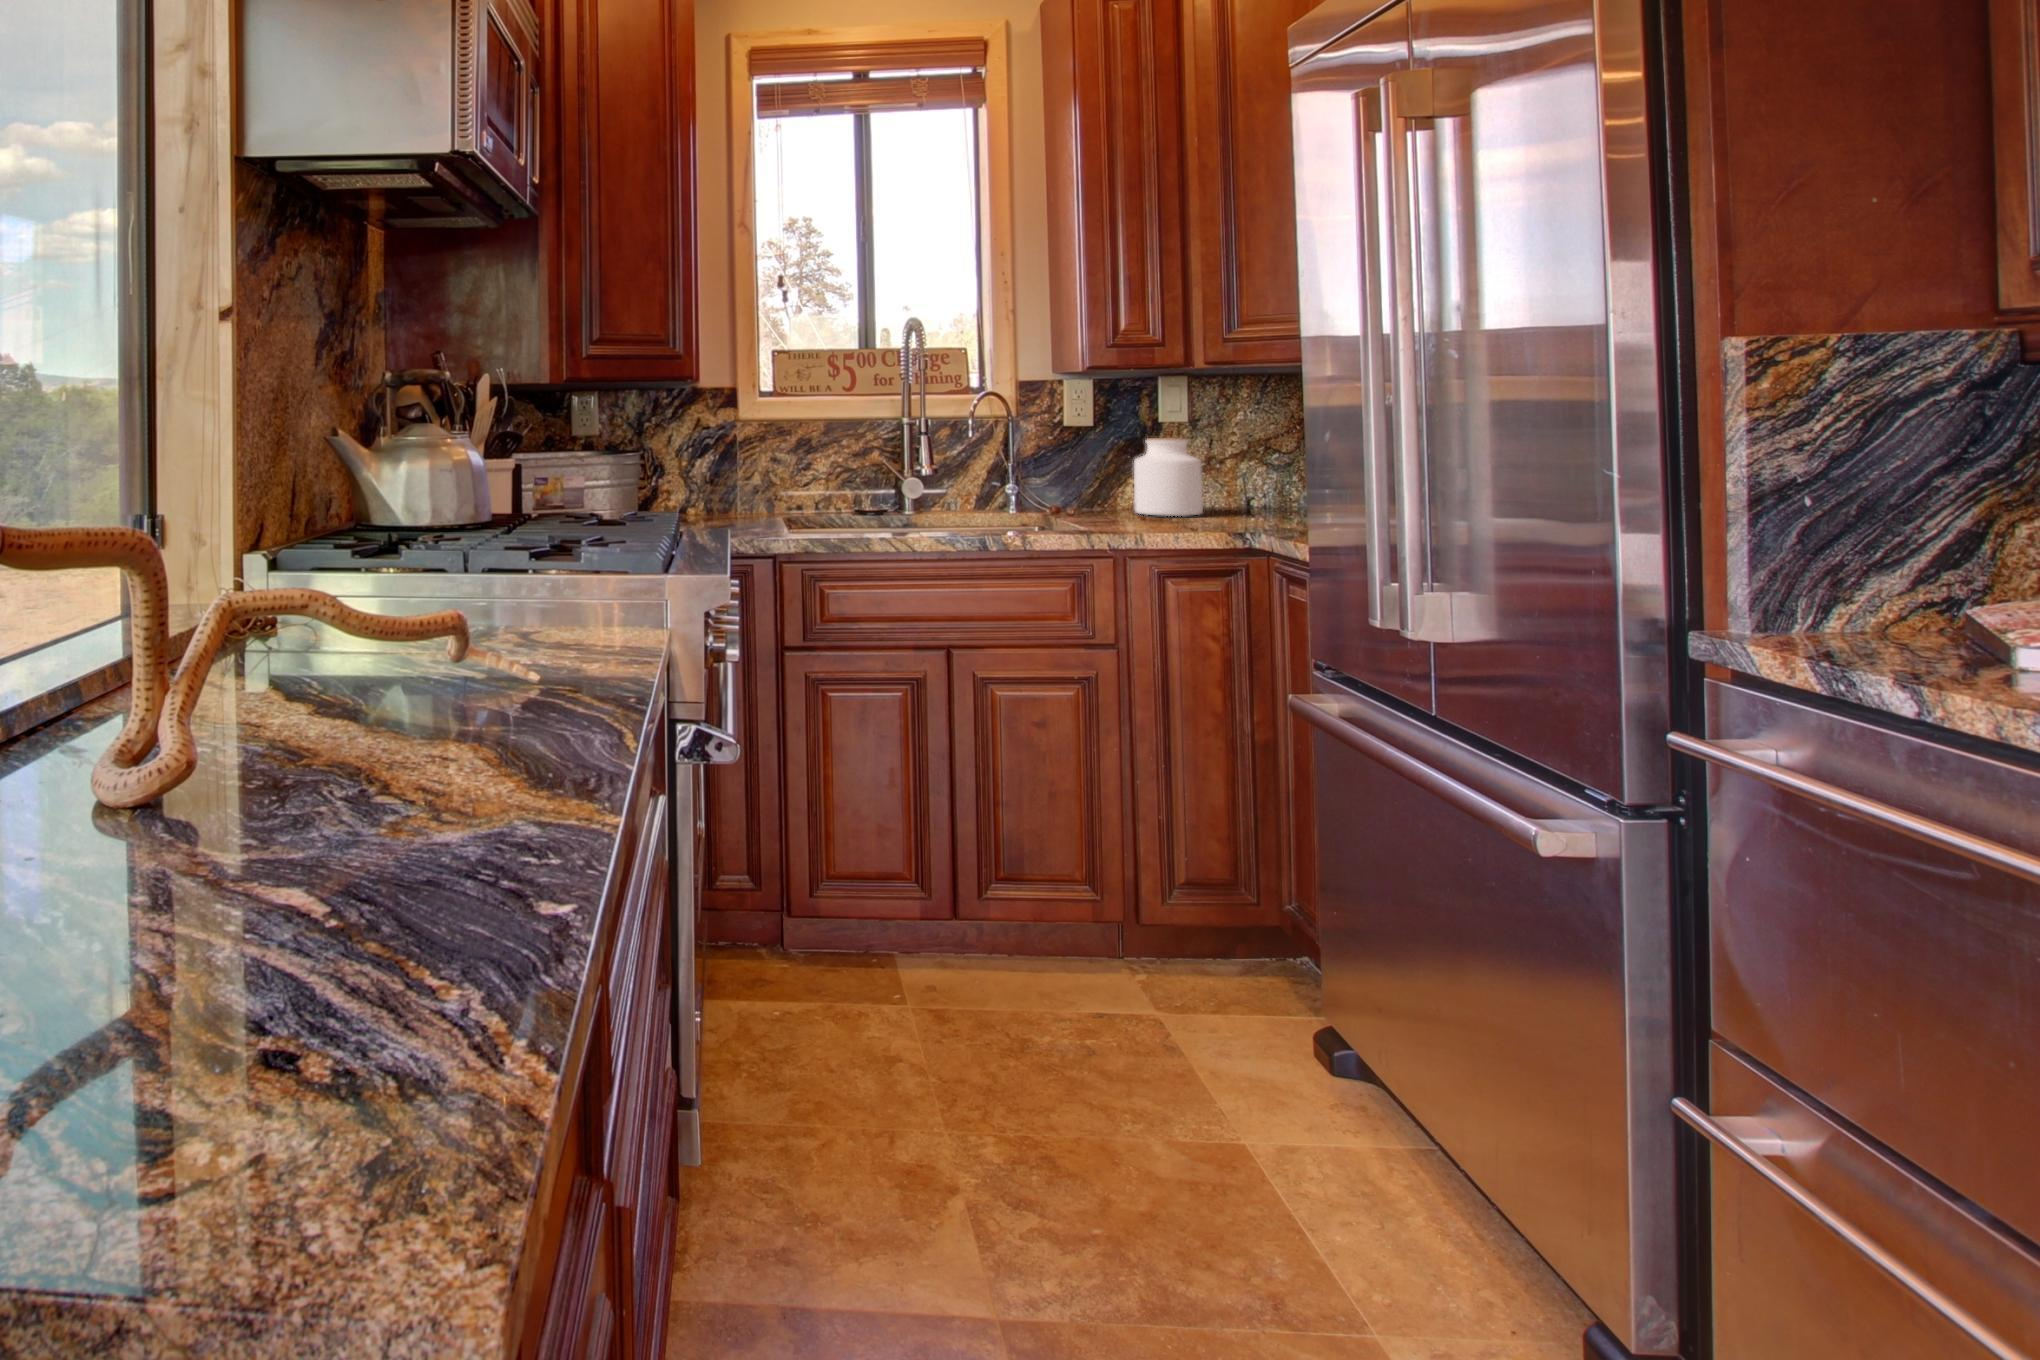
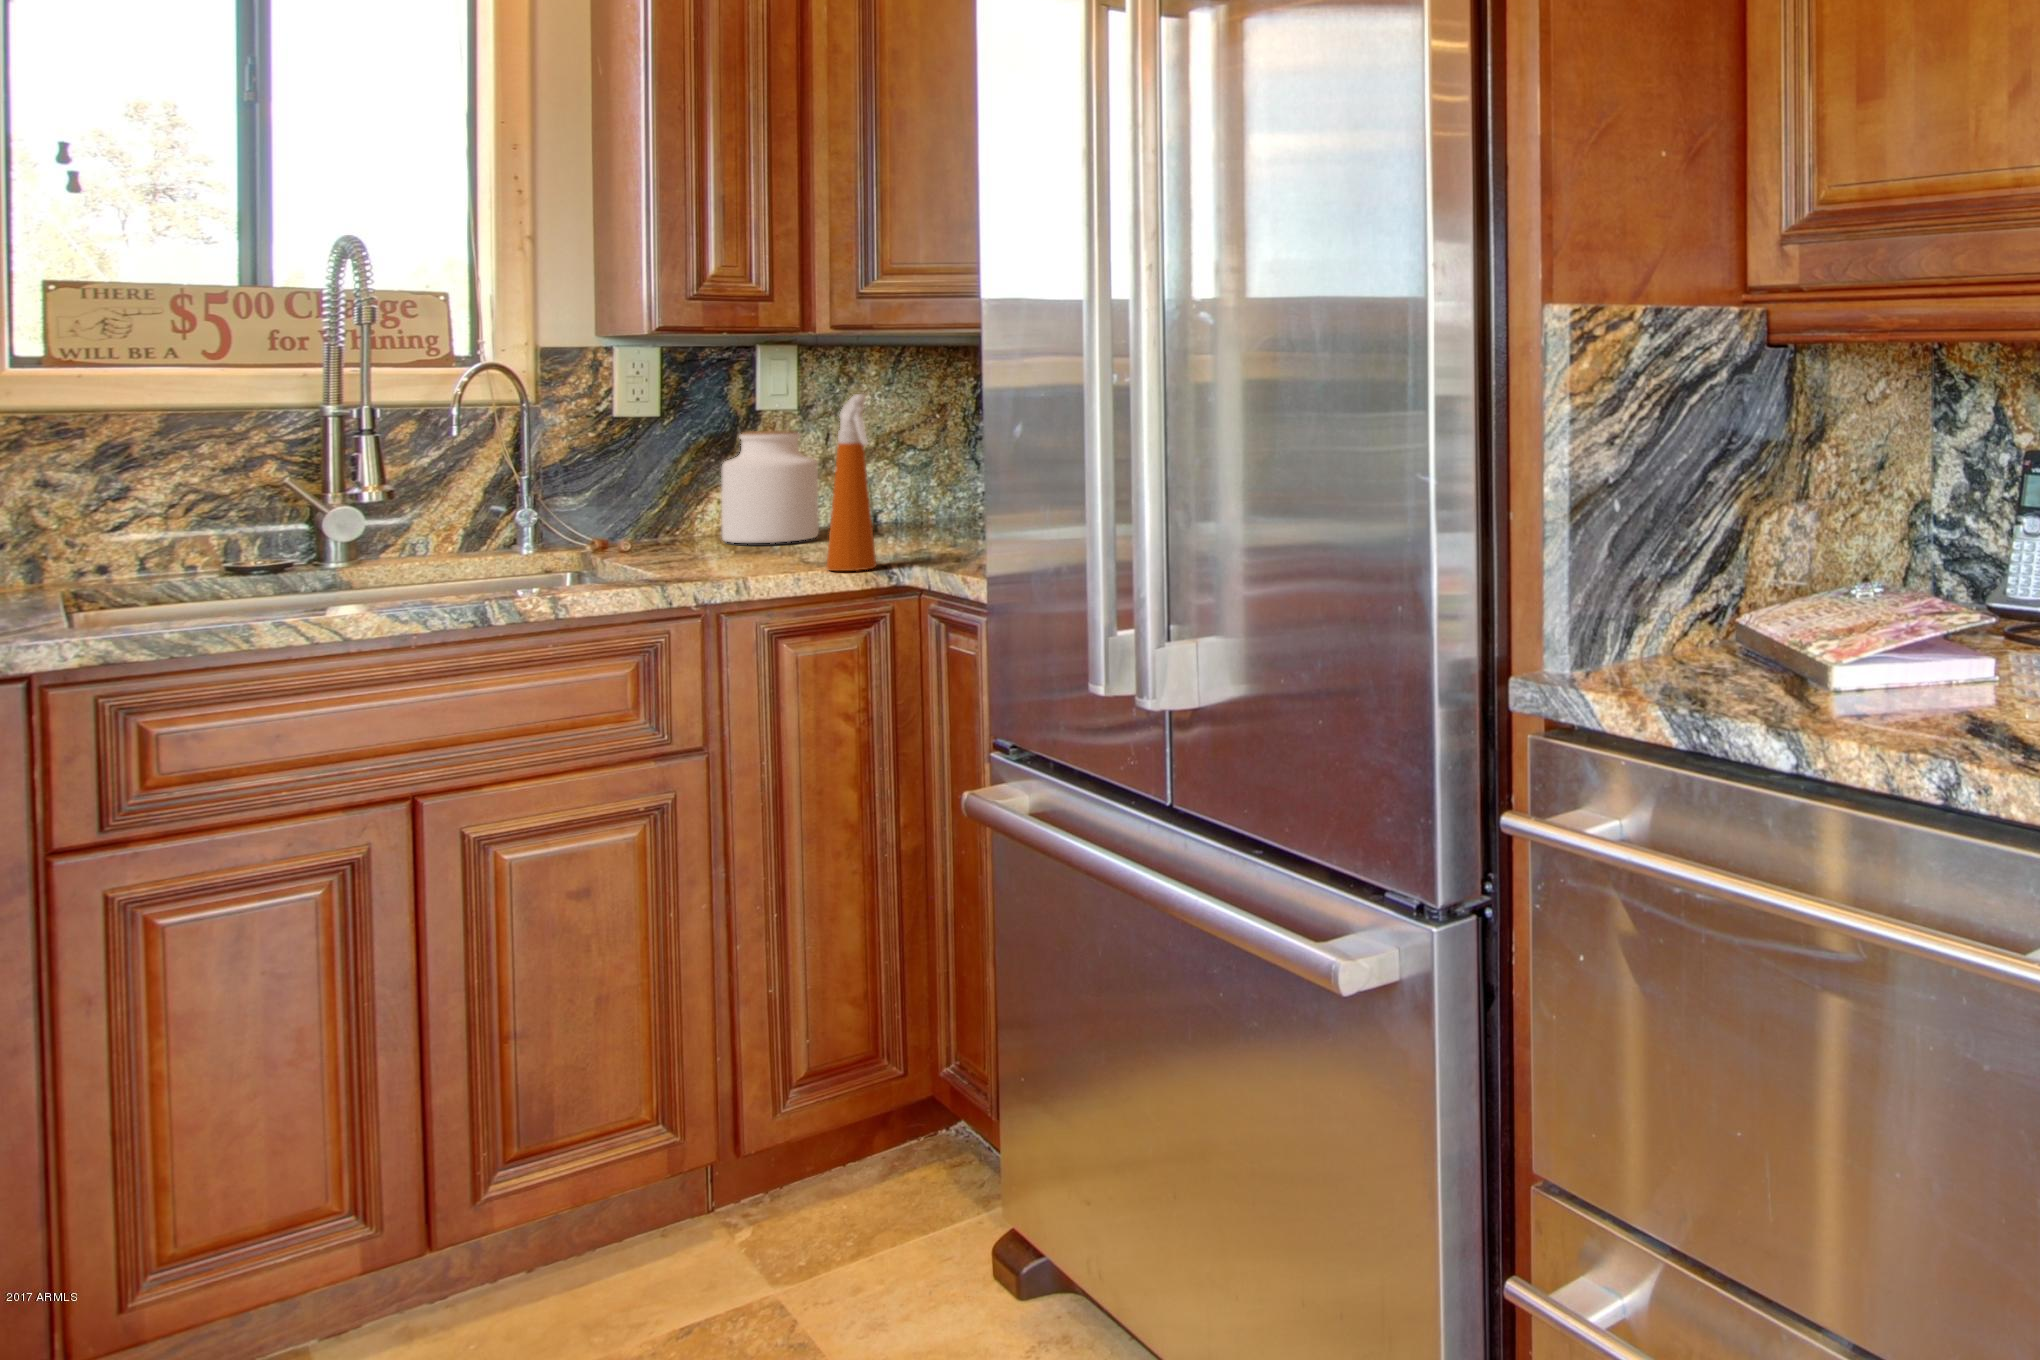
spray bottle: none [1201,411,1237,536] -> present [827,394,876,571]

